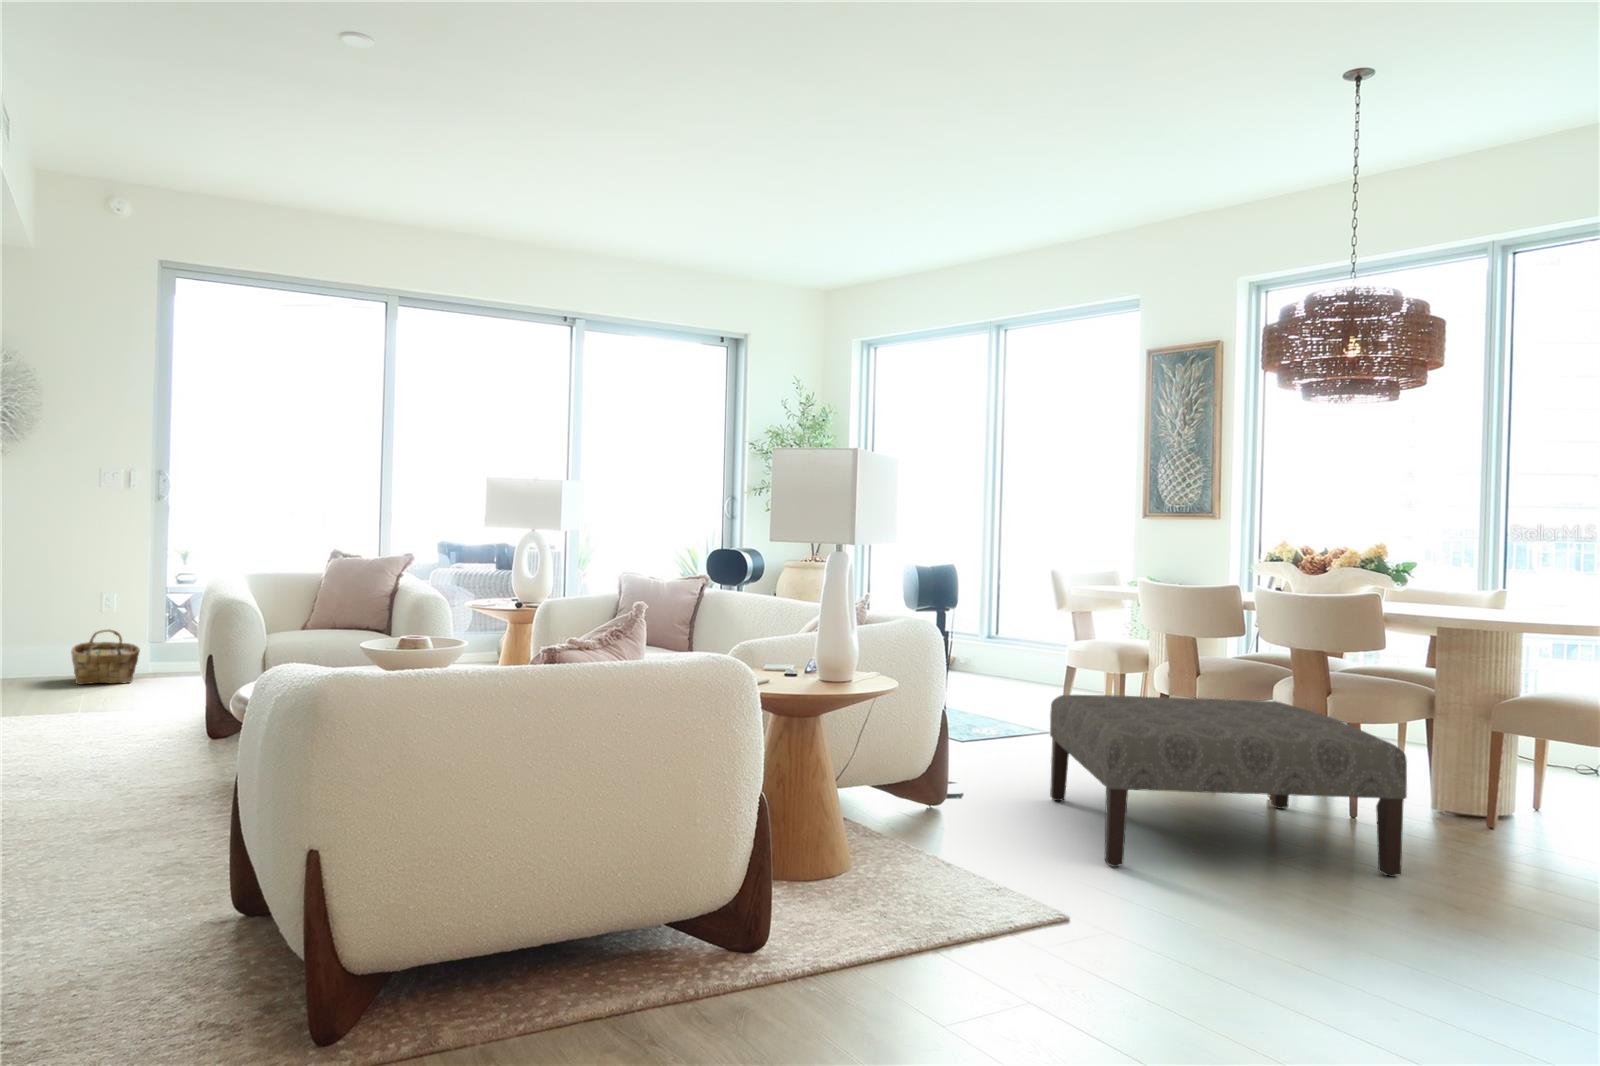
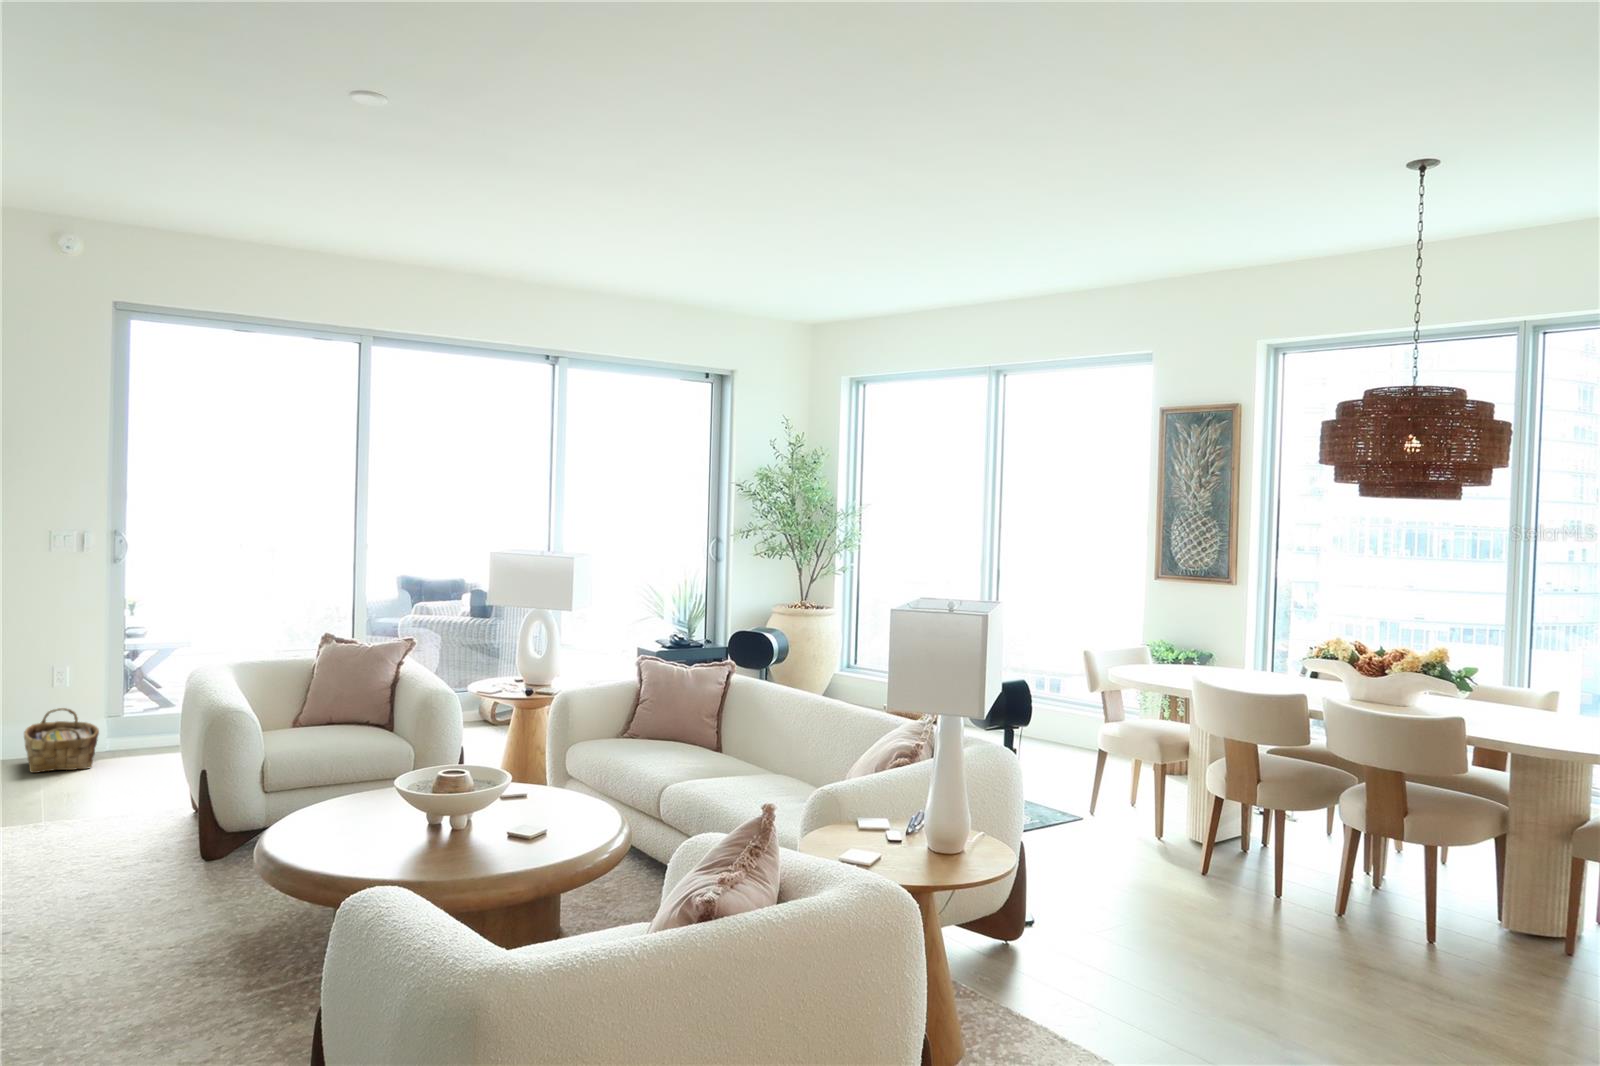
ottoman: present [1050,695,1407,877] -> none [1123,817,1520,1032]

